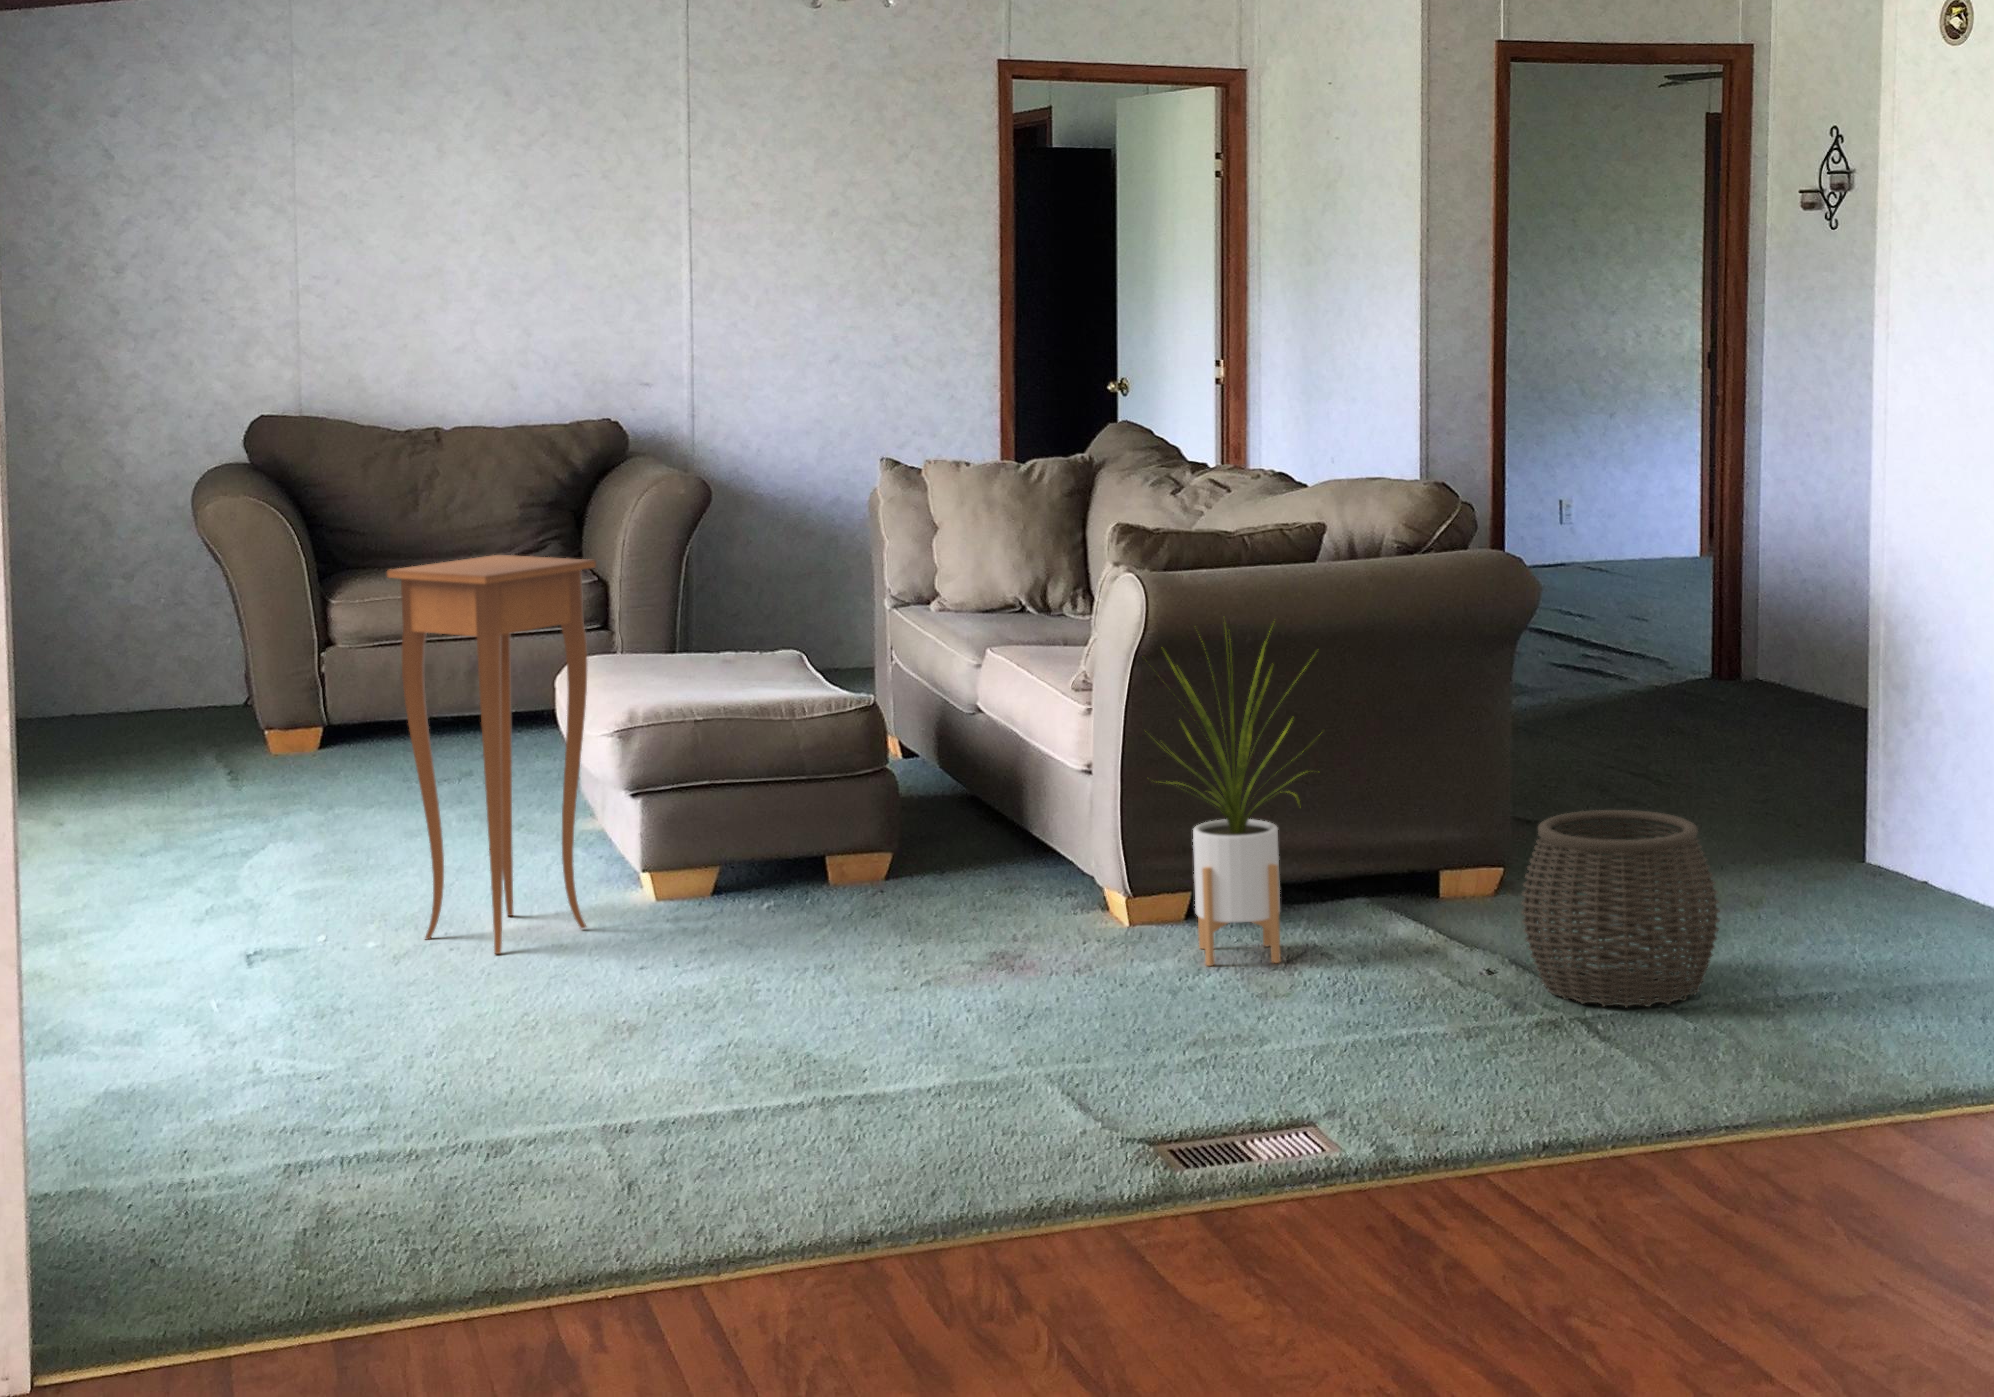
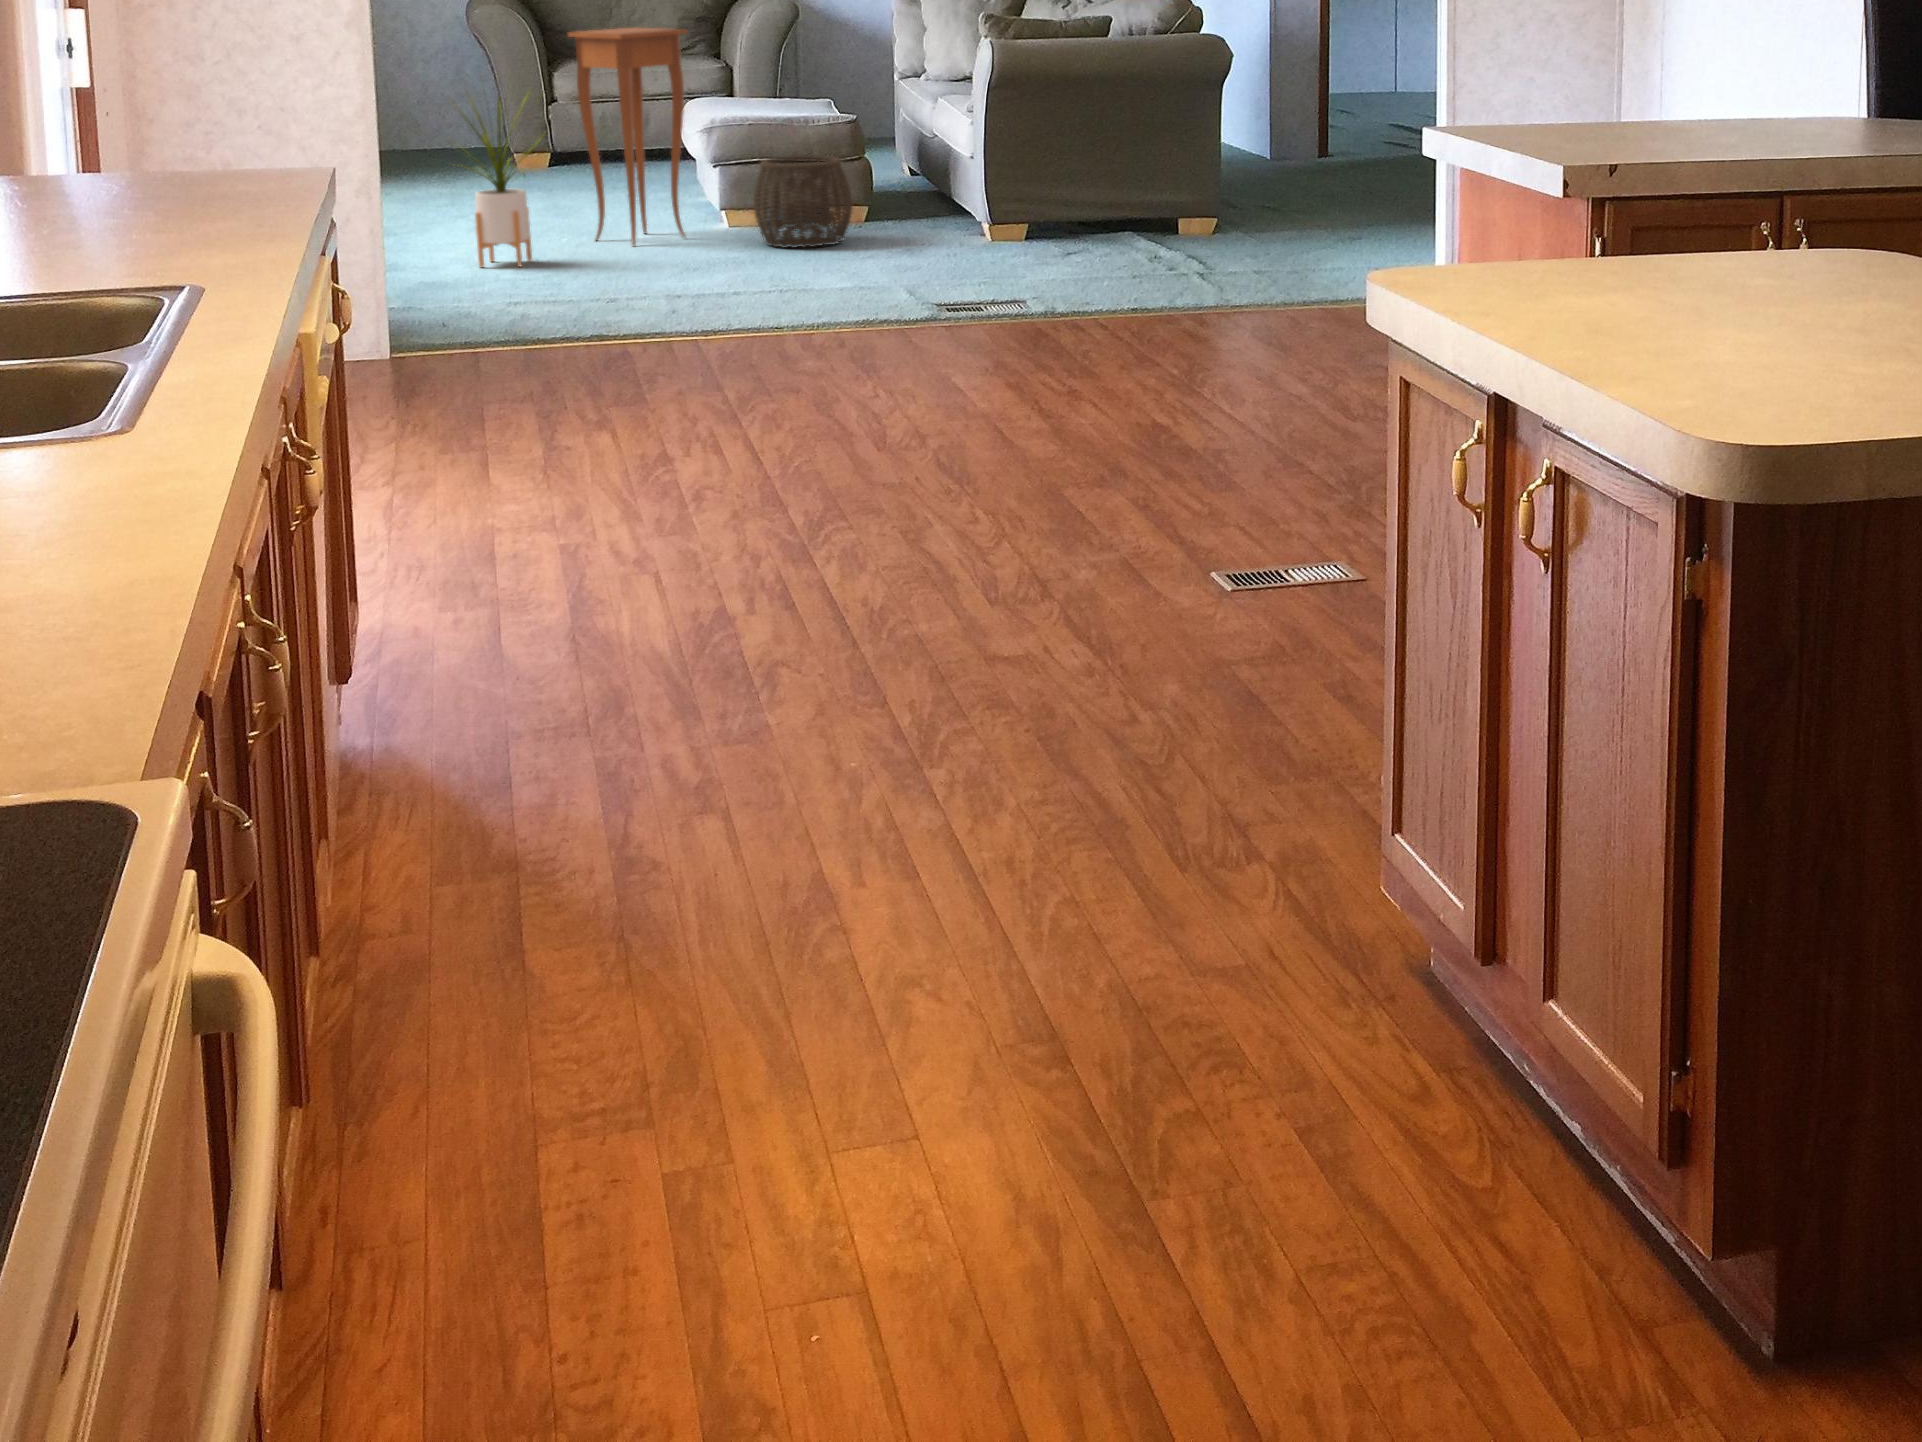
house plant: present [1163,642,1311,966] -> present [452,81,539,268]
woven basket: present [1521,810,1720,1008] -> present [753,156,853,248]

